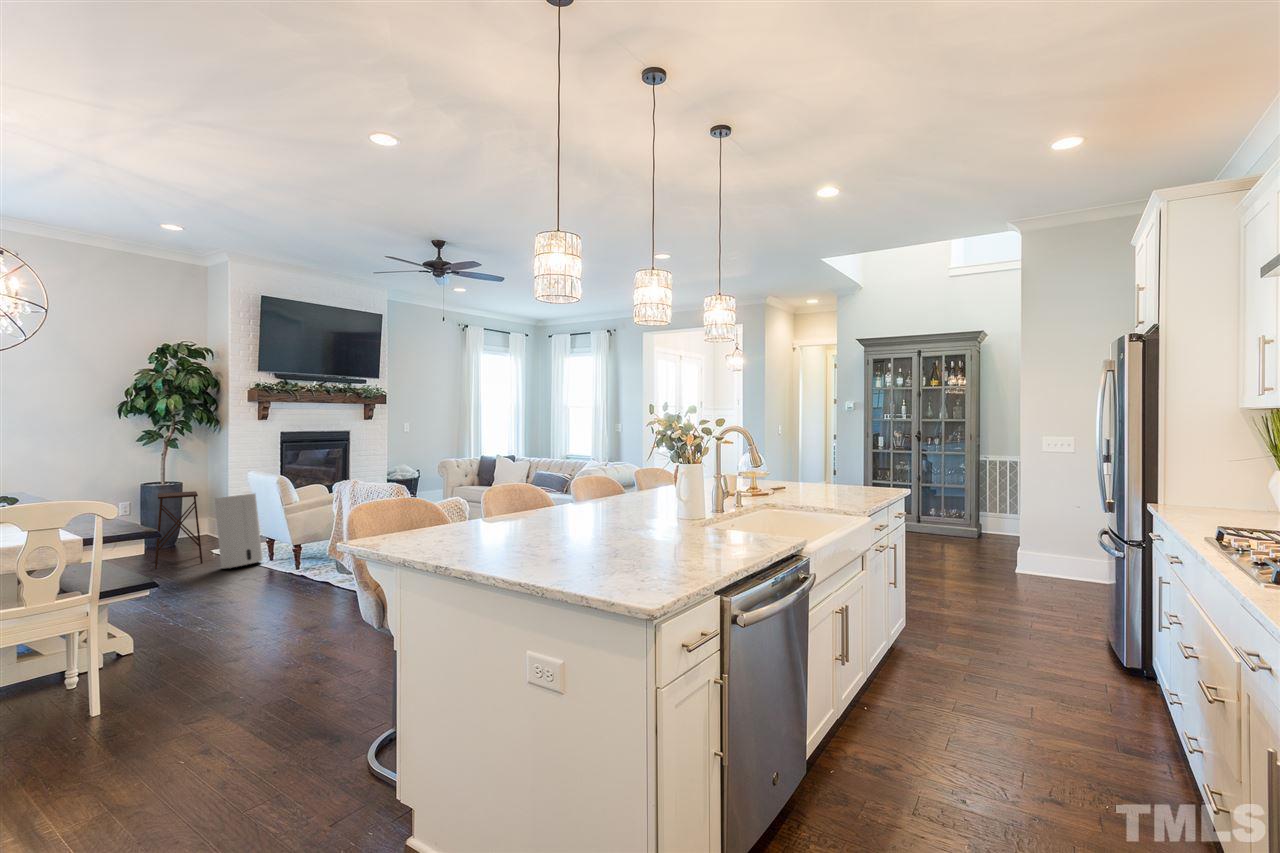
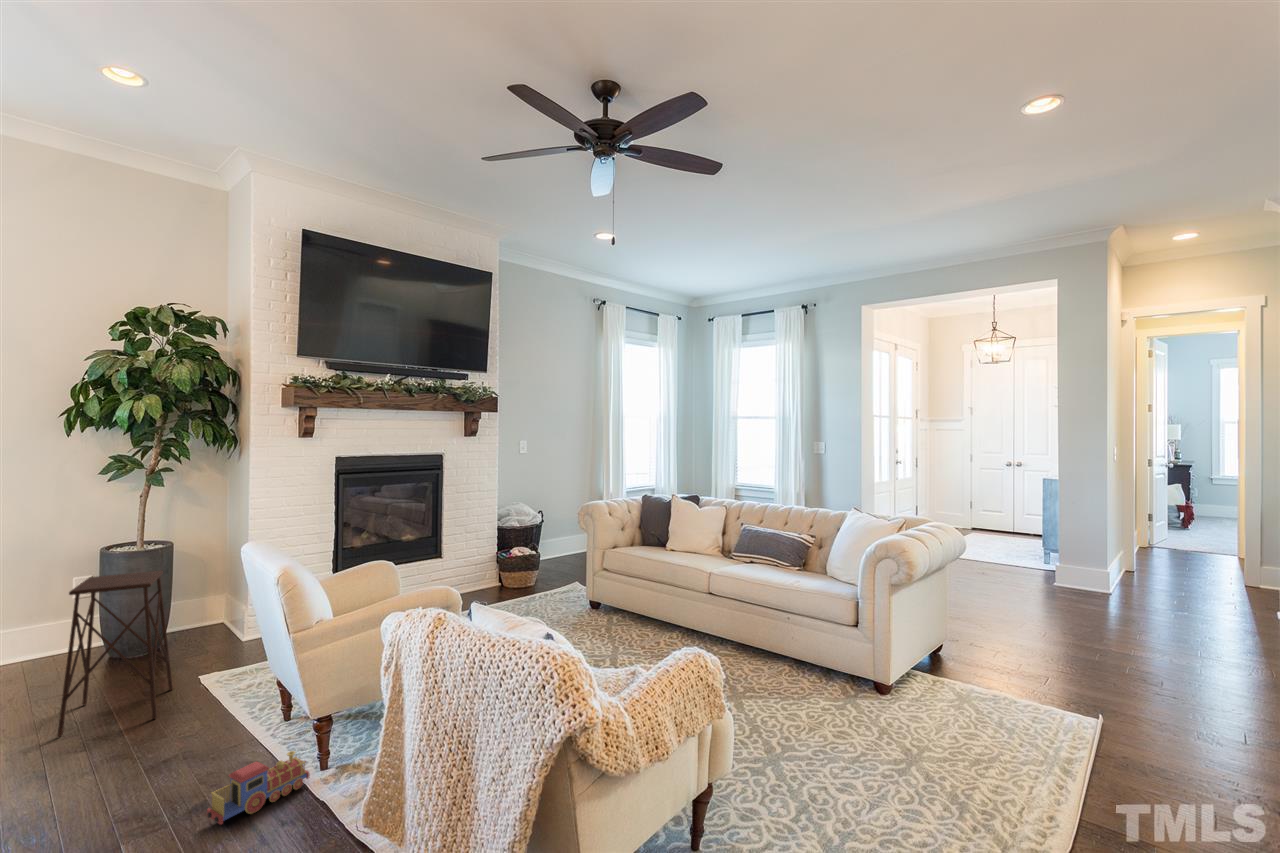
air purifier: present [214,494,262,569] -> none [165,583,262,751]
toy train: none [256,559,297,580] -> present [207,751,309,824]

